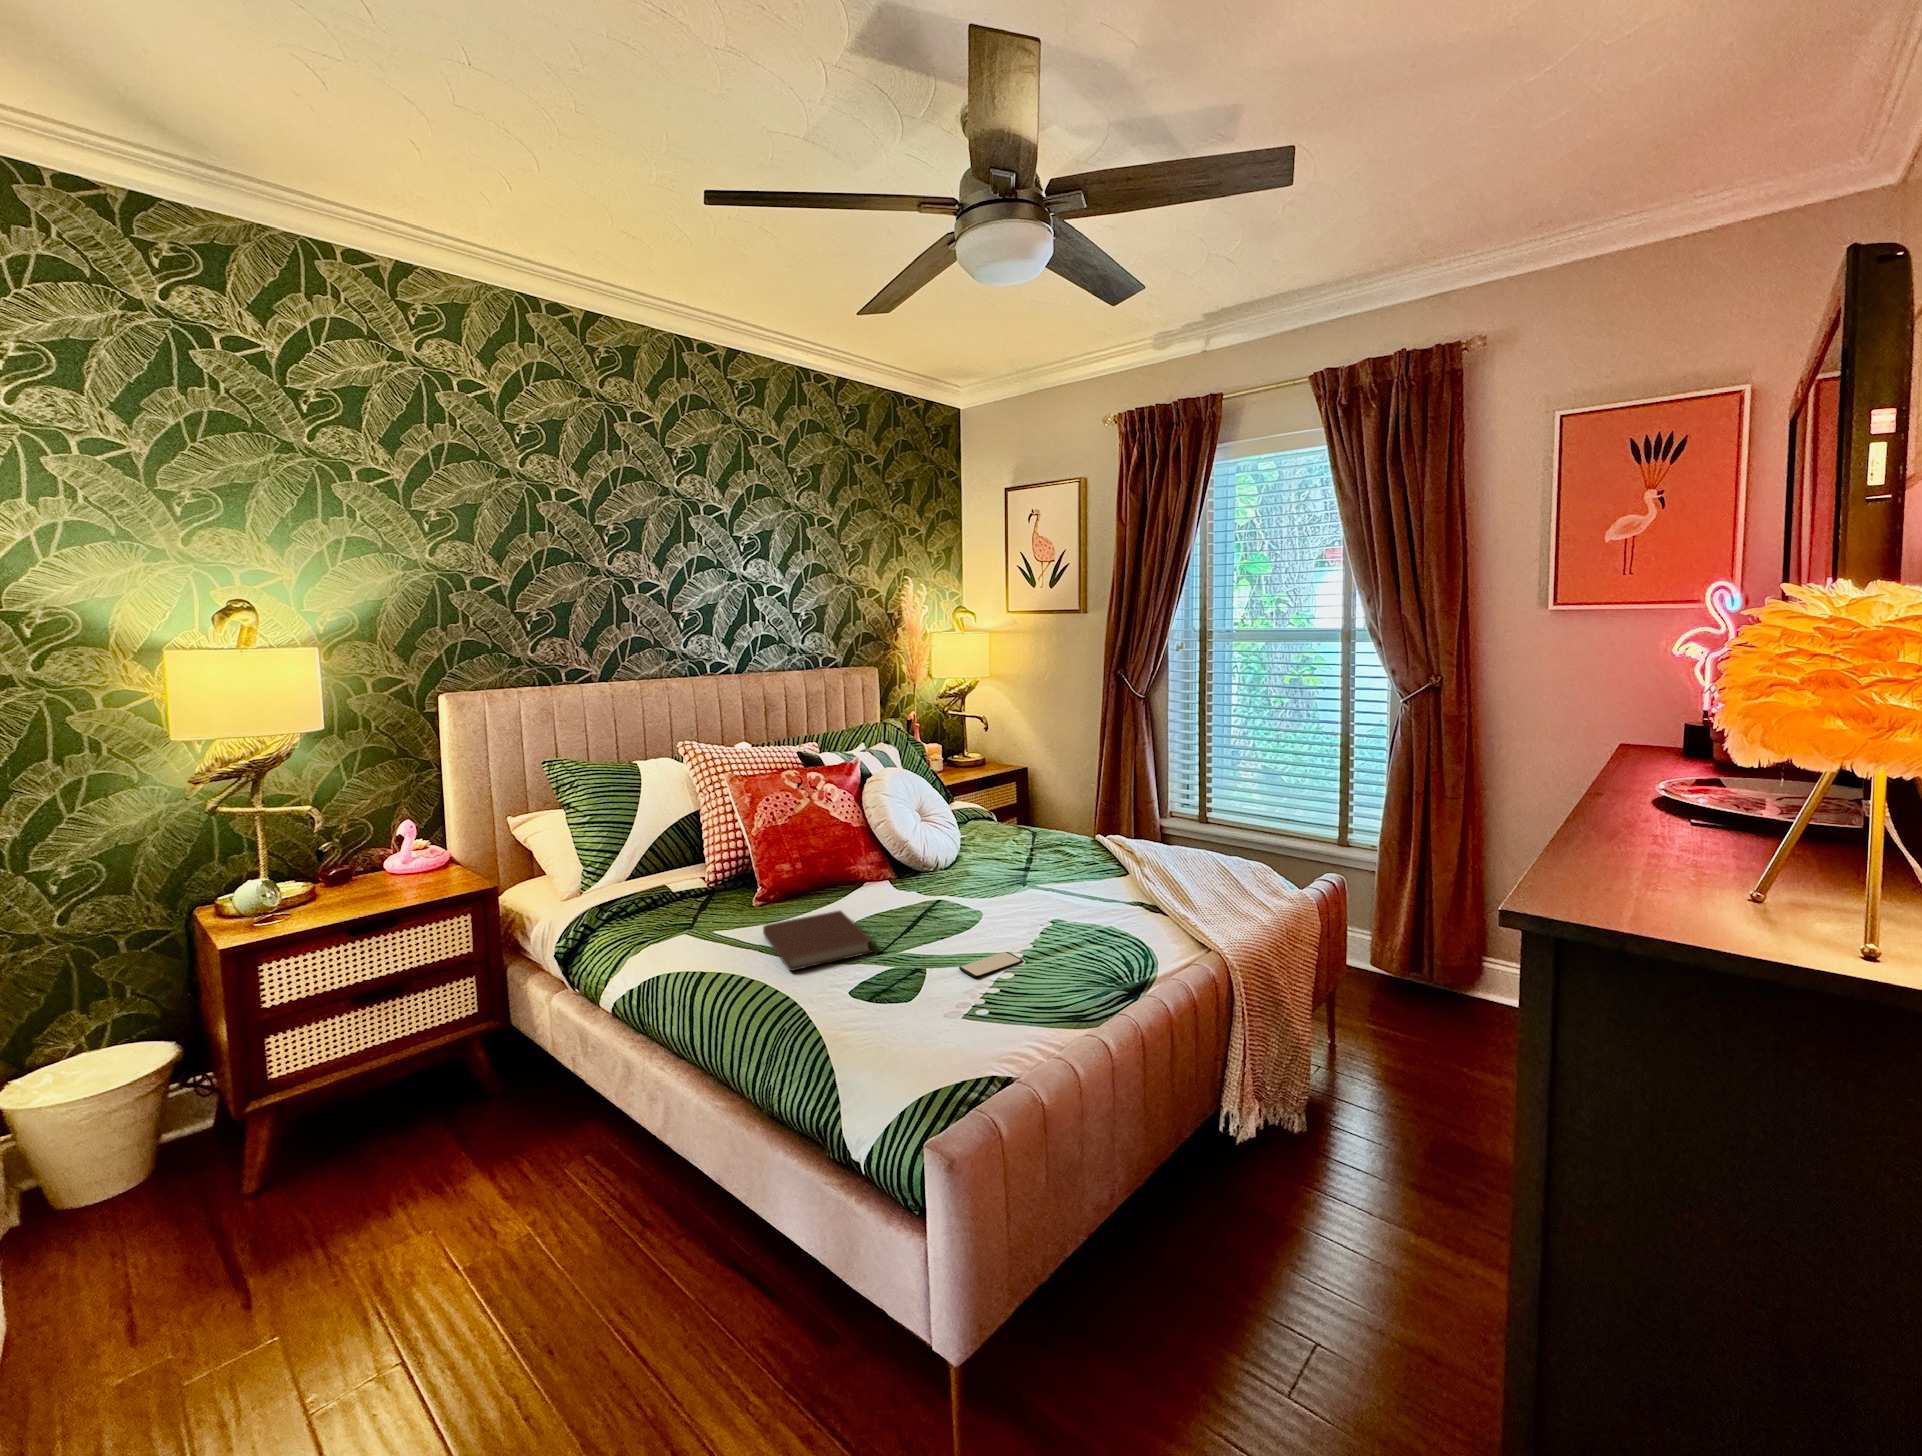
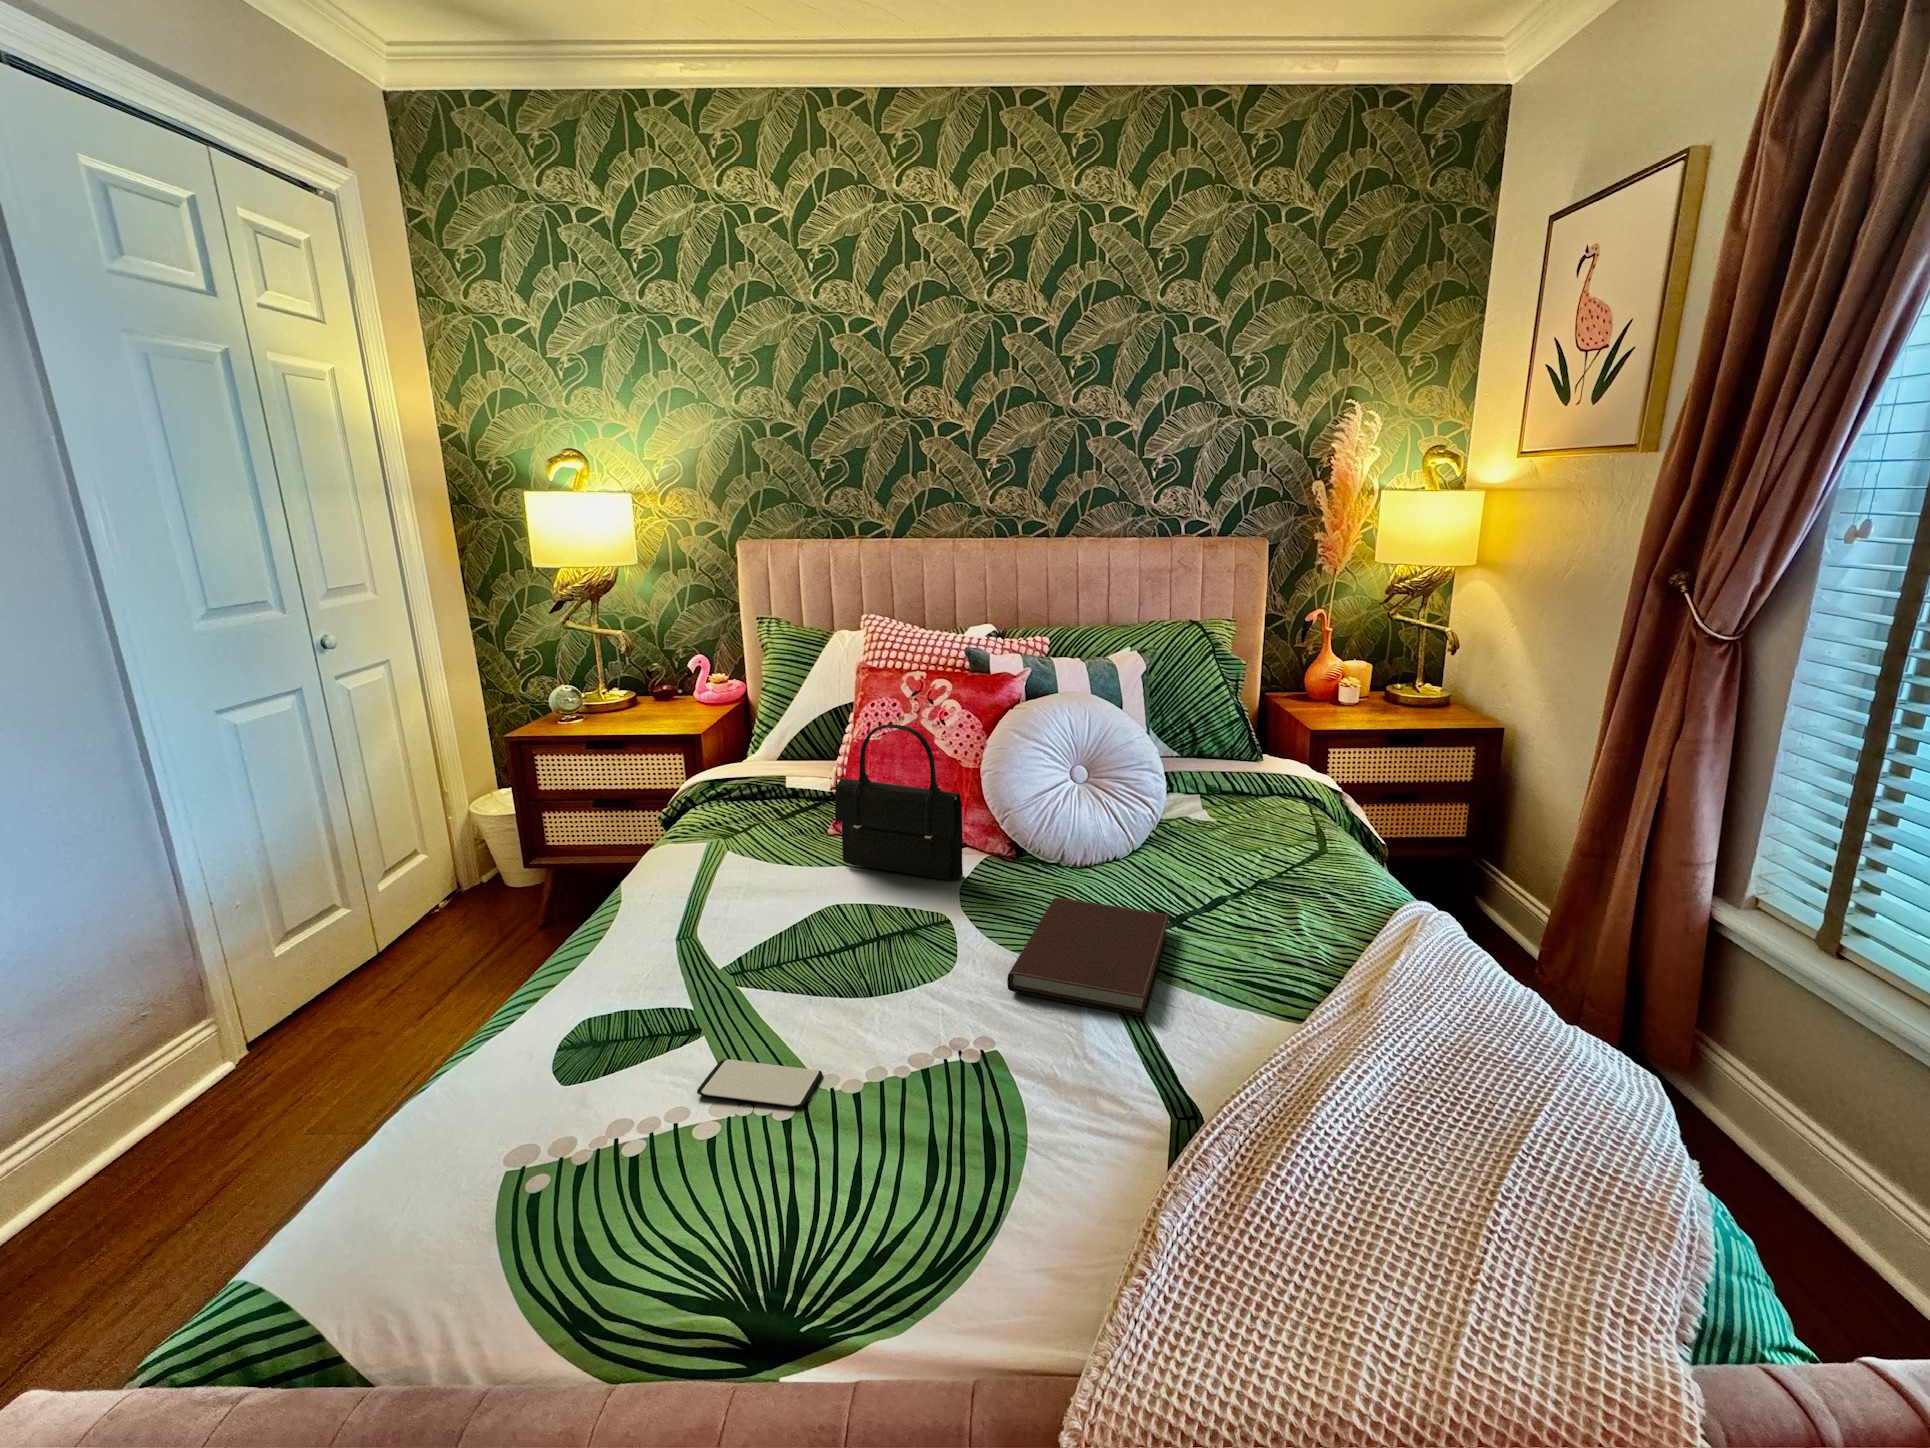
handbag: none [816,795,907,905] -> present [835,724,963,880]
notebook: present [763,911,872,971] -> present [1007,898,1170,1017]

